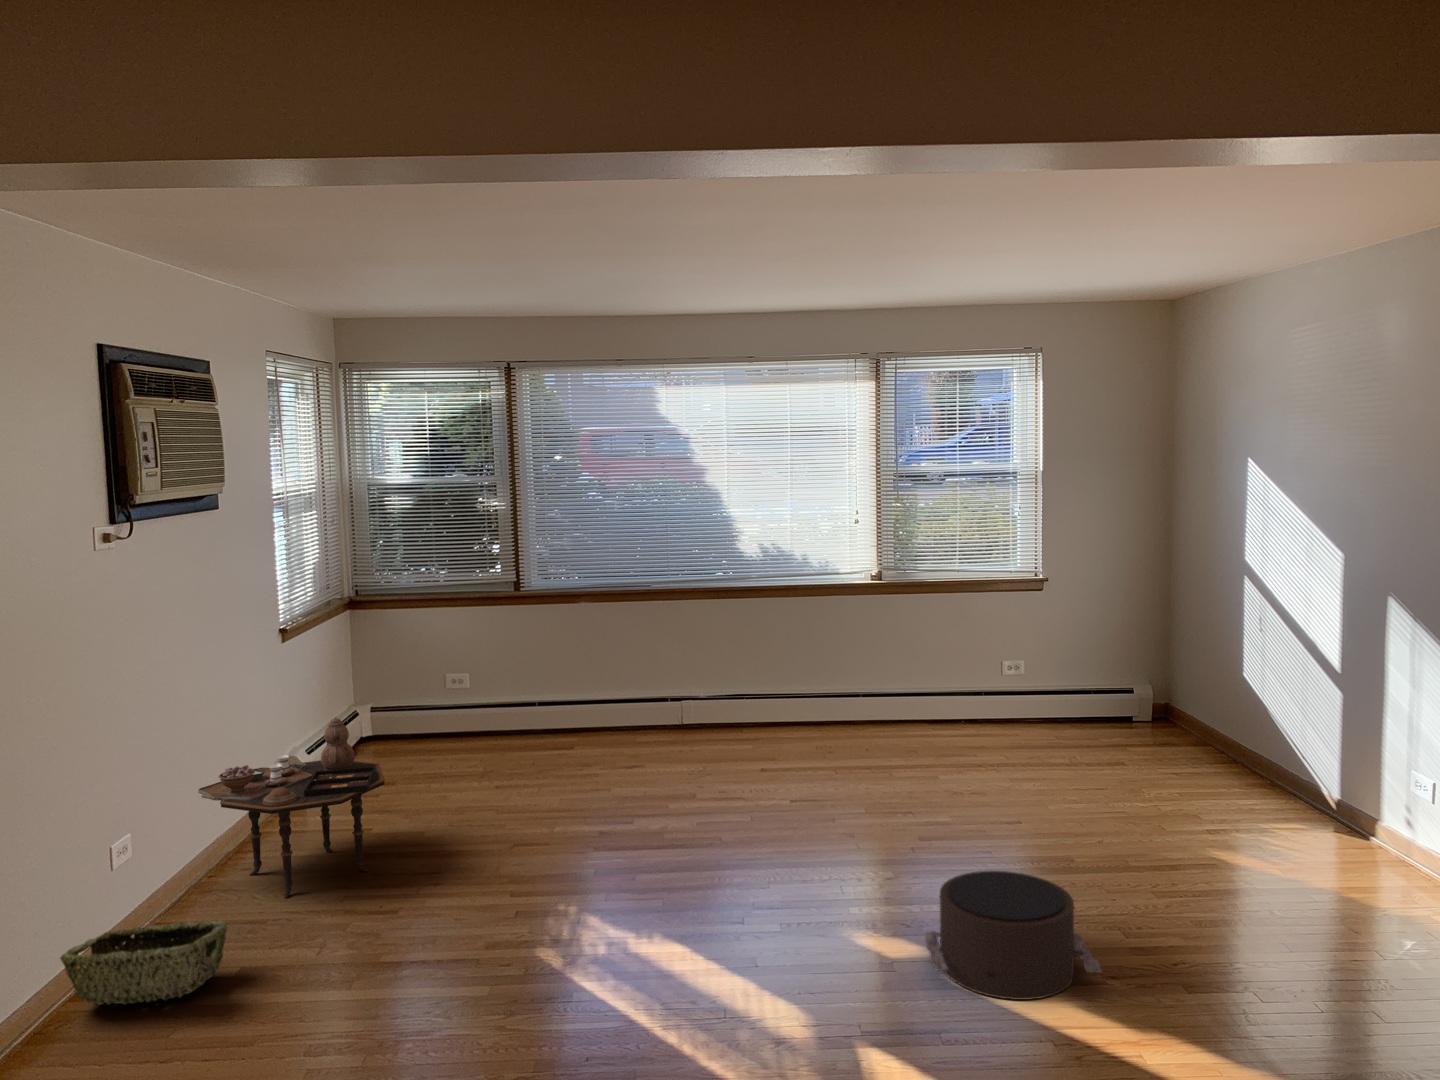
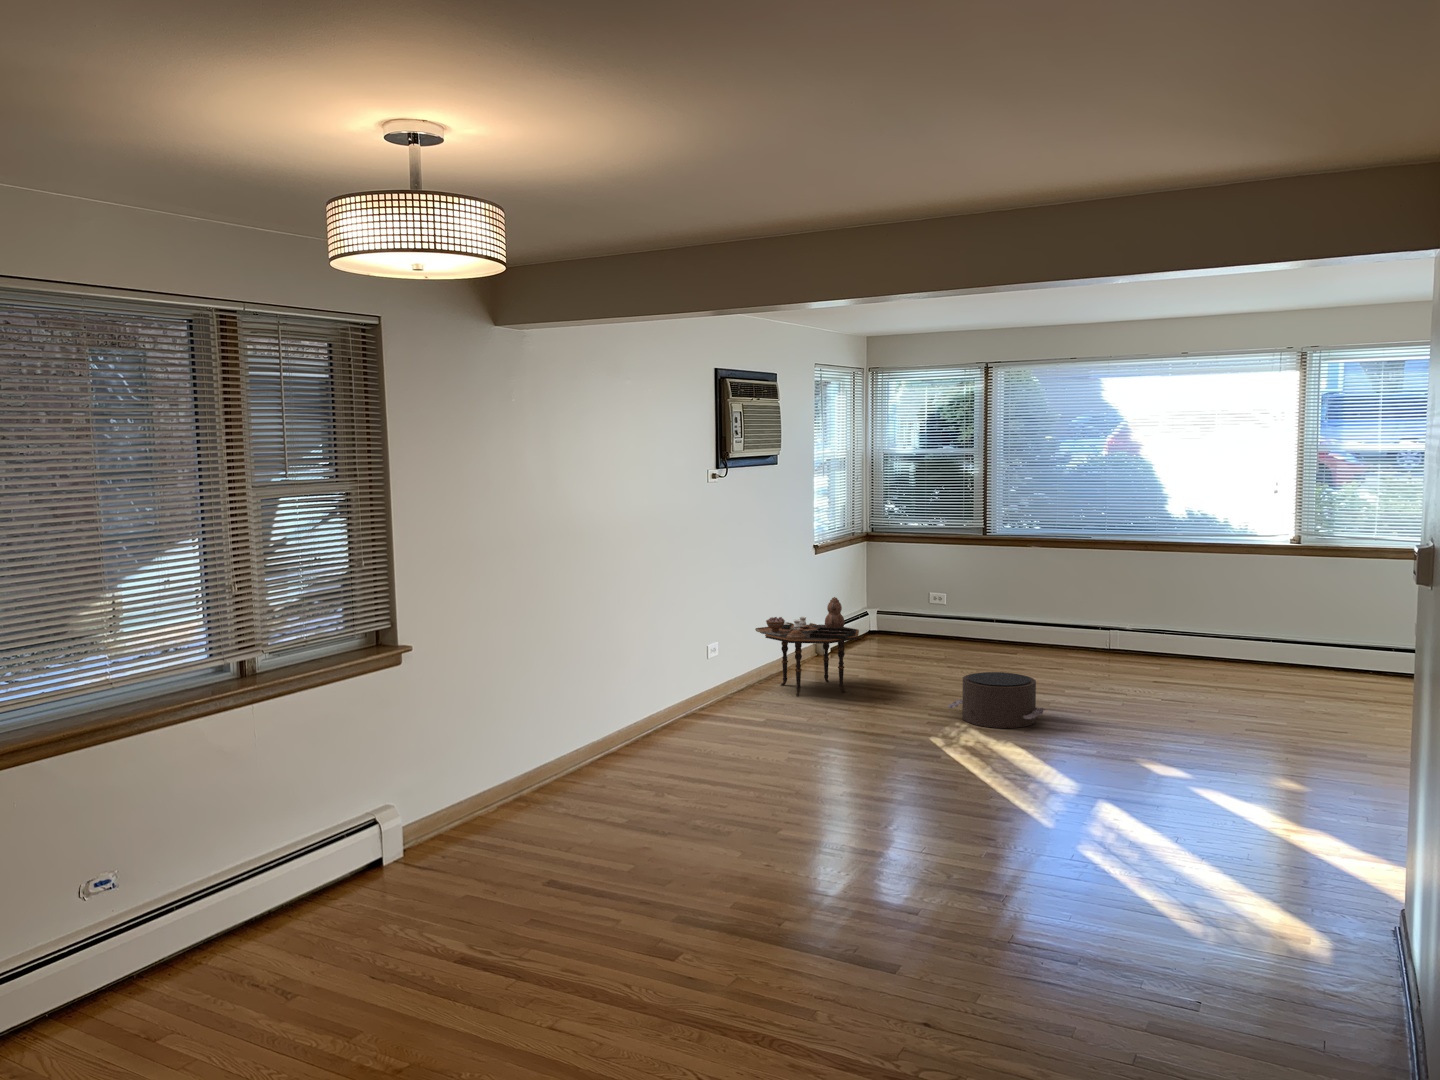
pouf: present [925,871,1101,1000] -> present [948,672,1045,728]
woven basket: present [60,921,227,1005] -> none [681,685,759,720]

